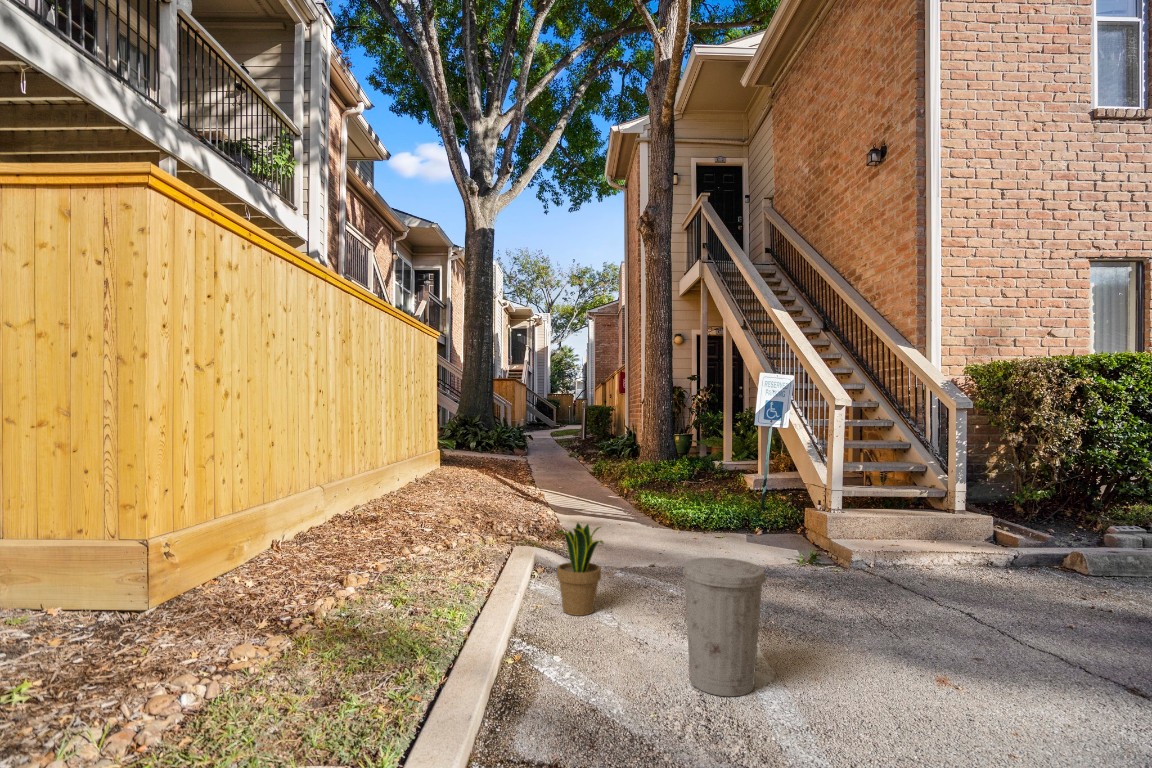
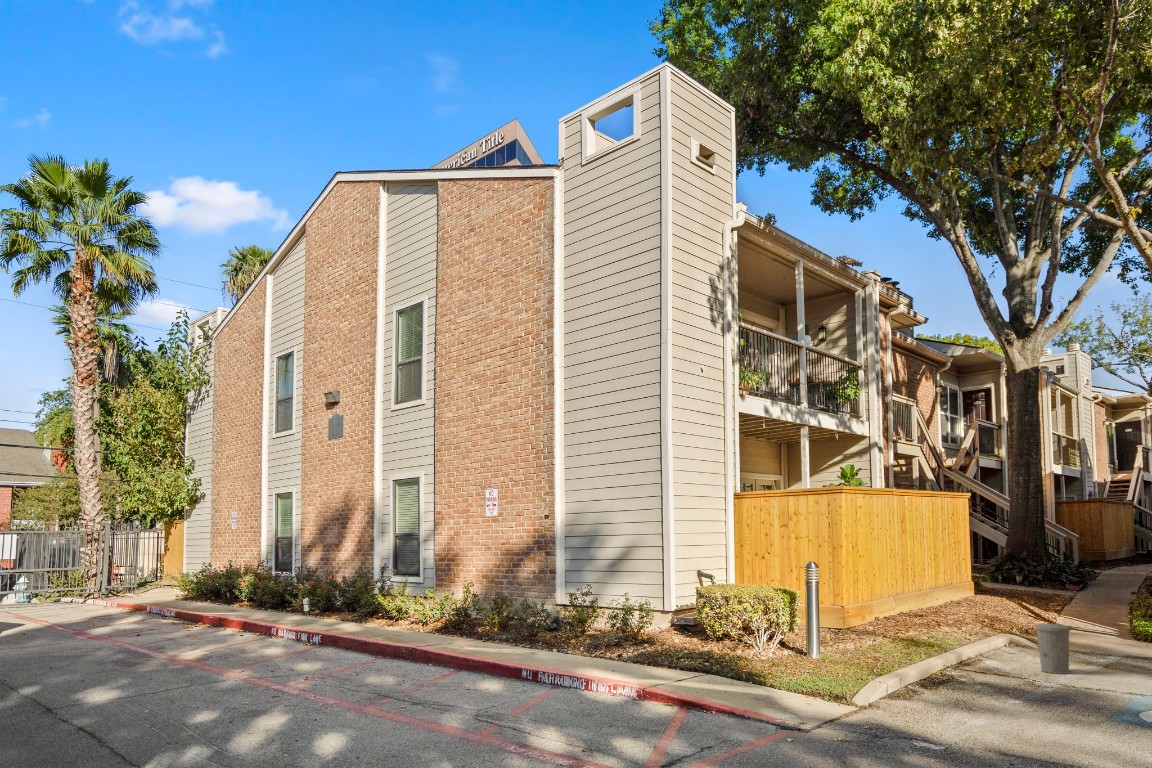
potted plant: present [557,522,604,616] -> none [1001,614,1028,657]

